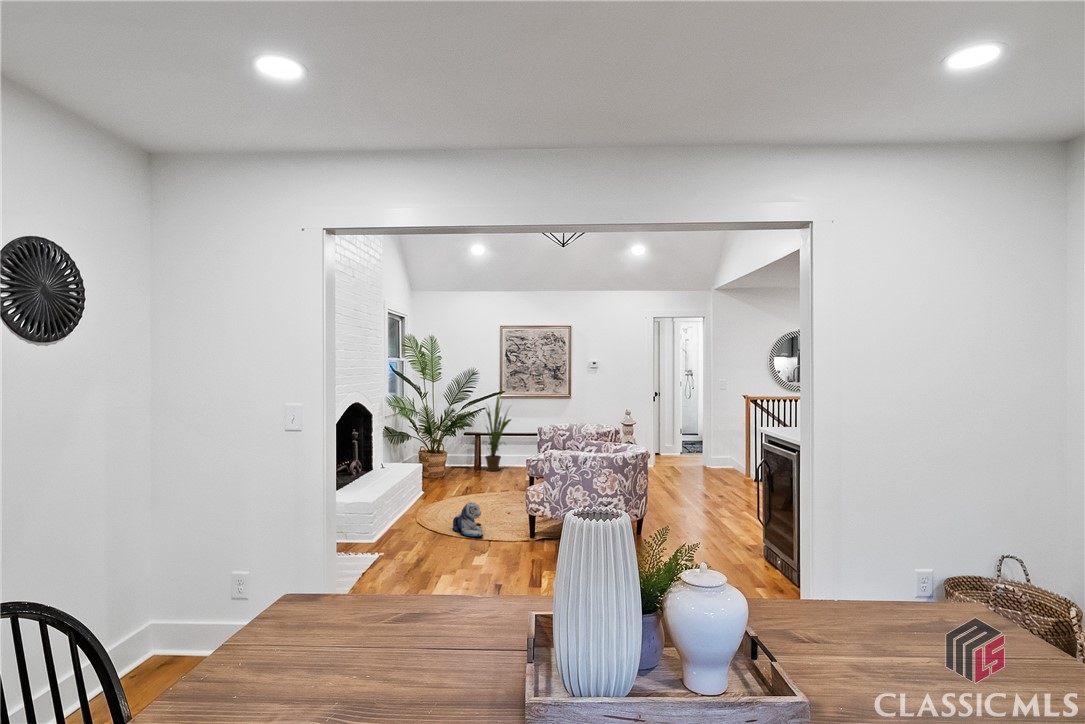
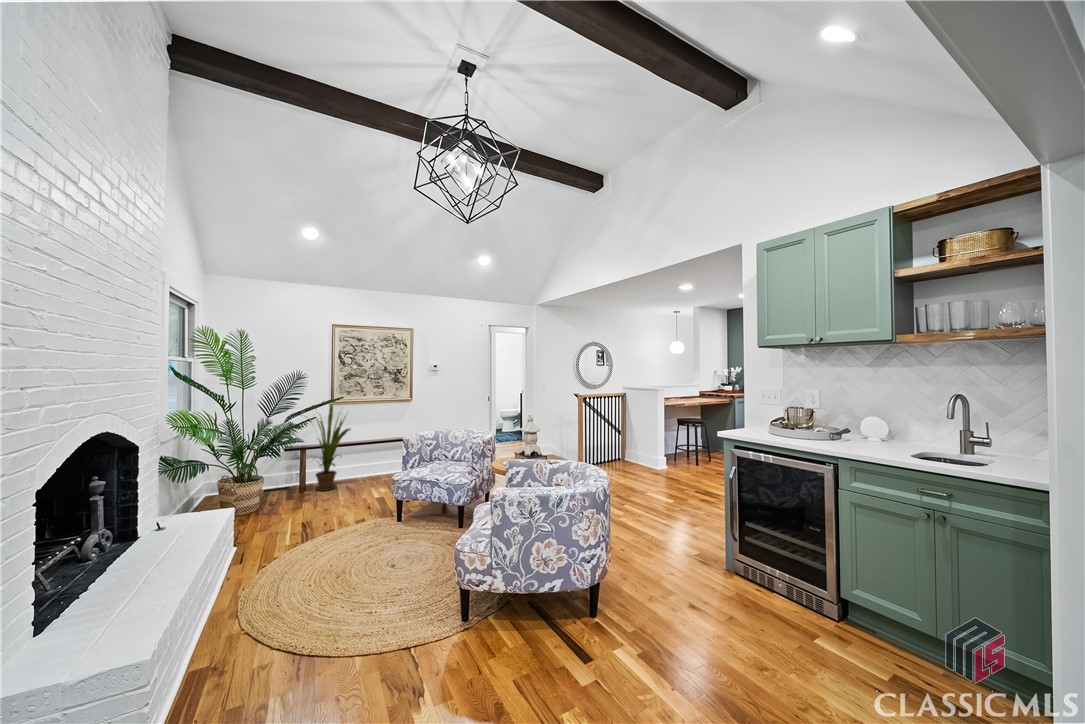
plush toy: present [453,503,483,537] -> none [321,587,390,656]

